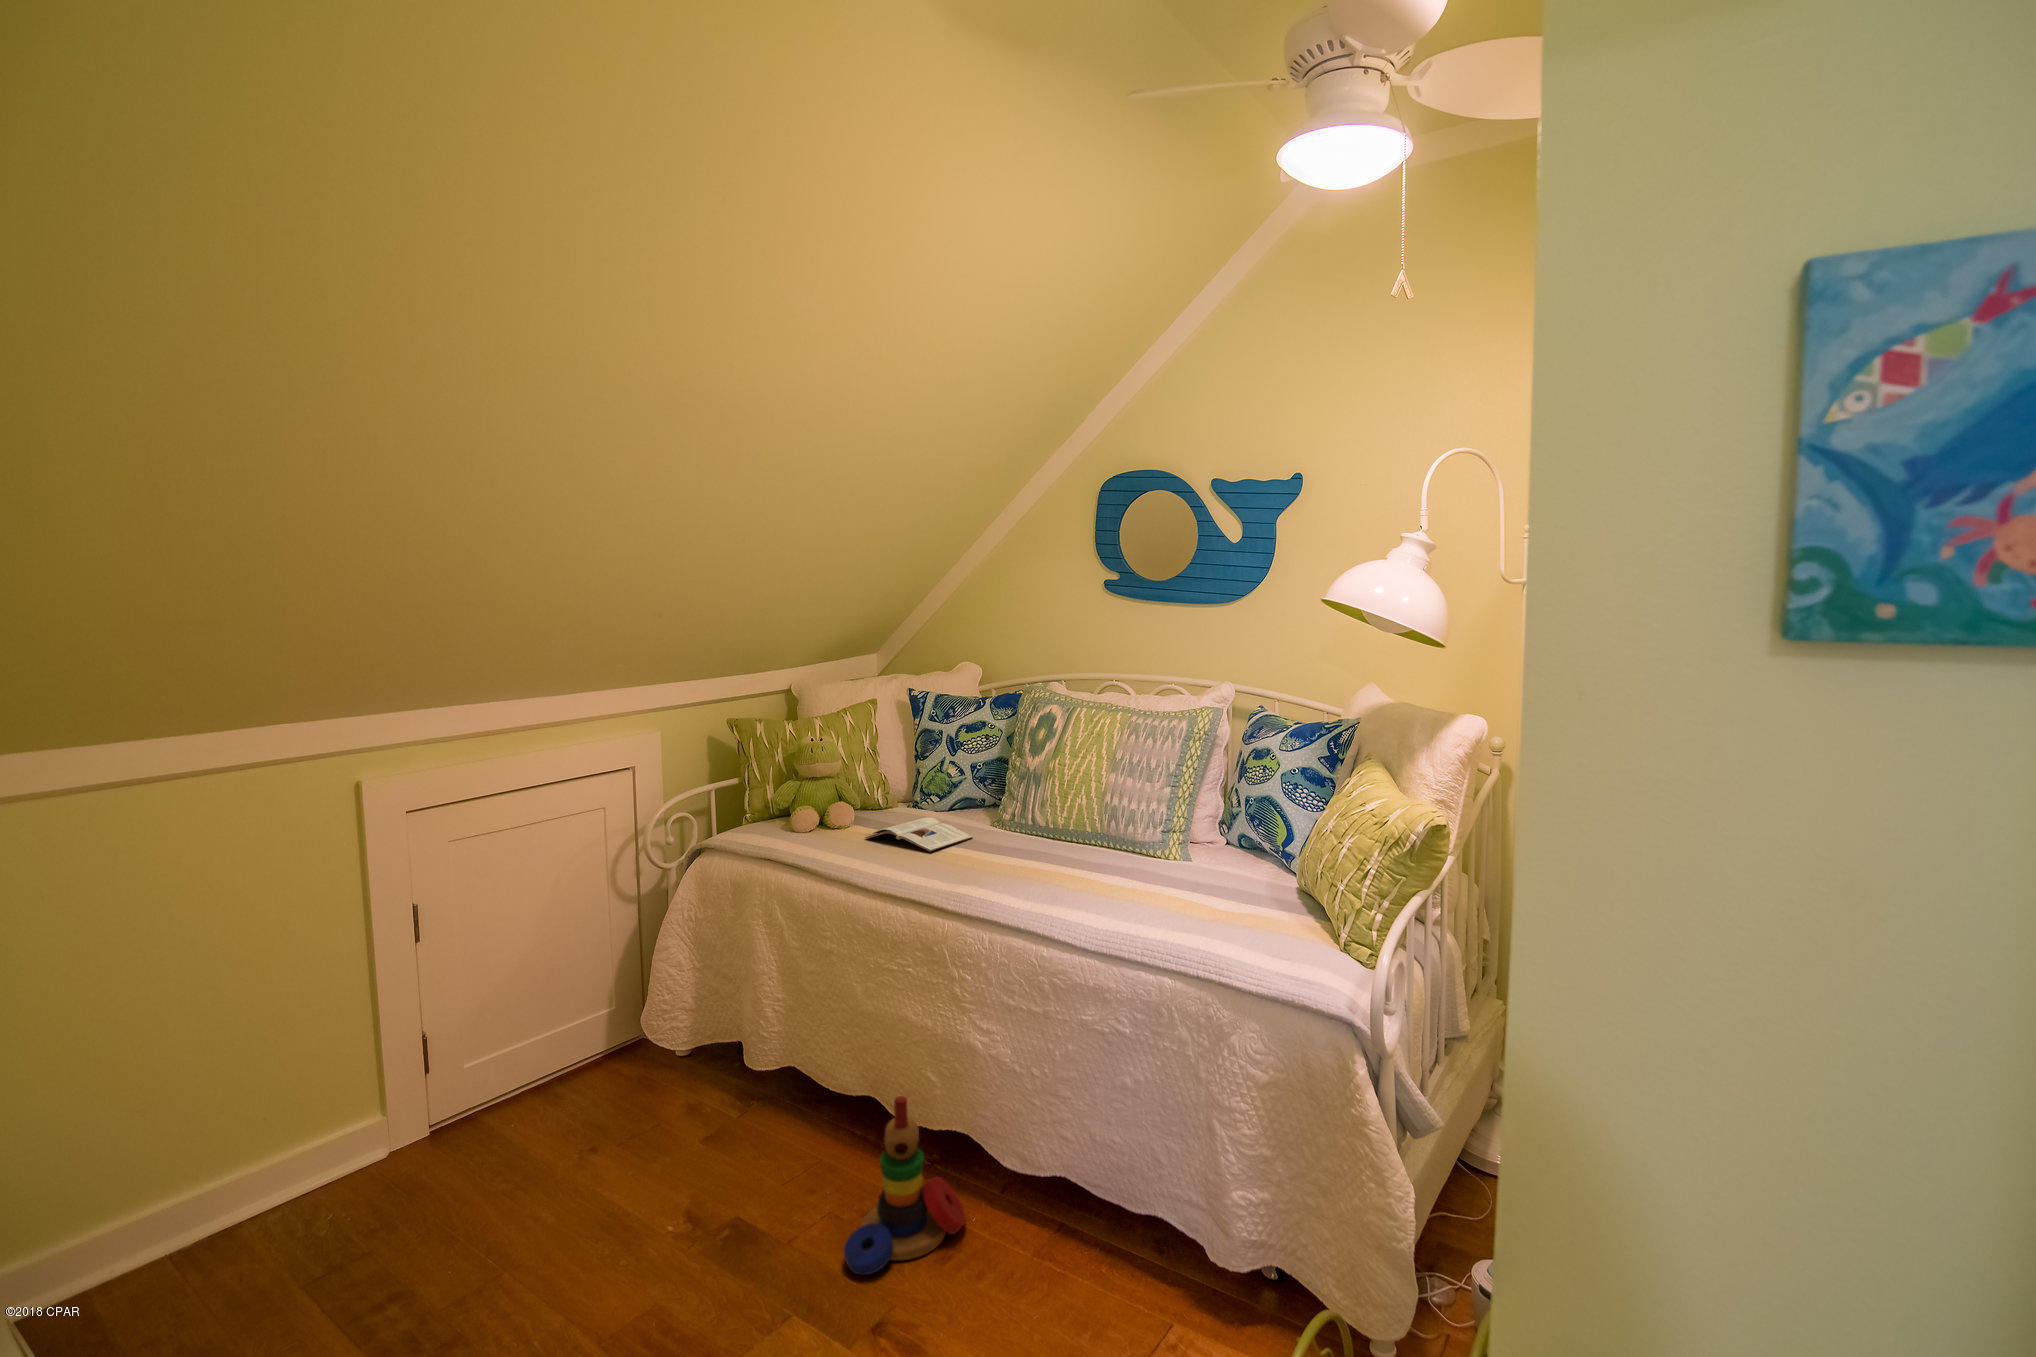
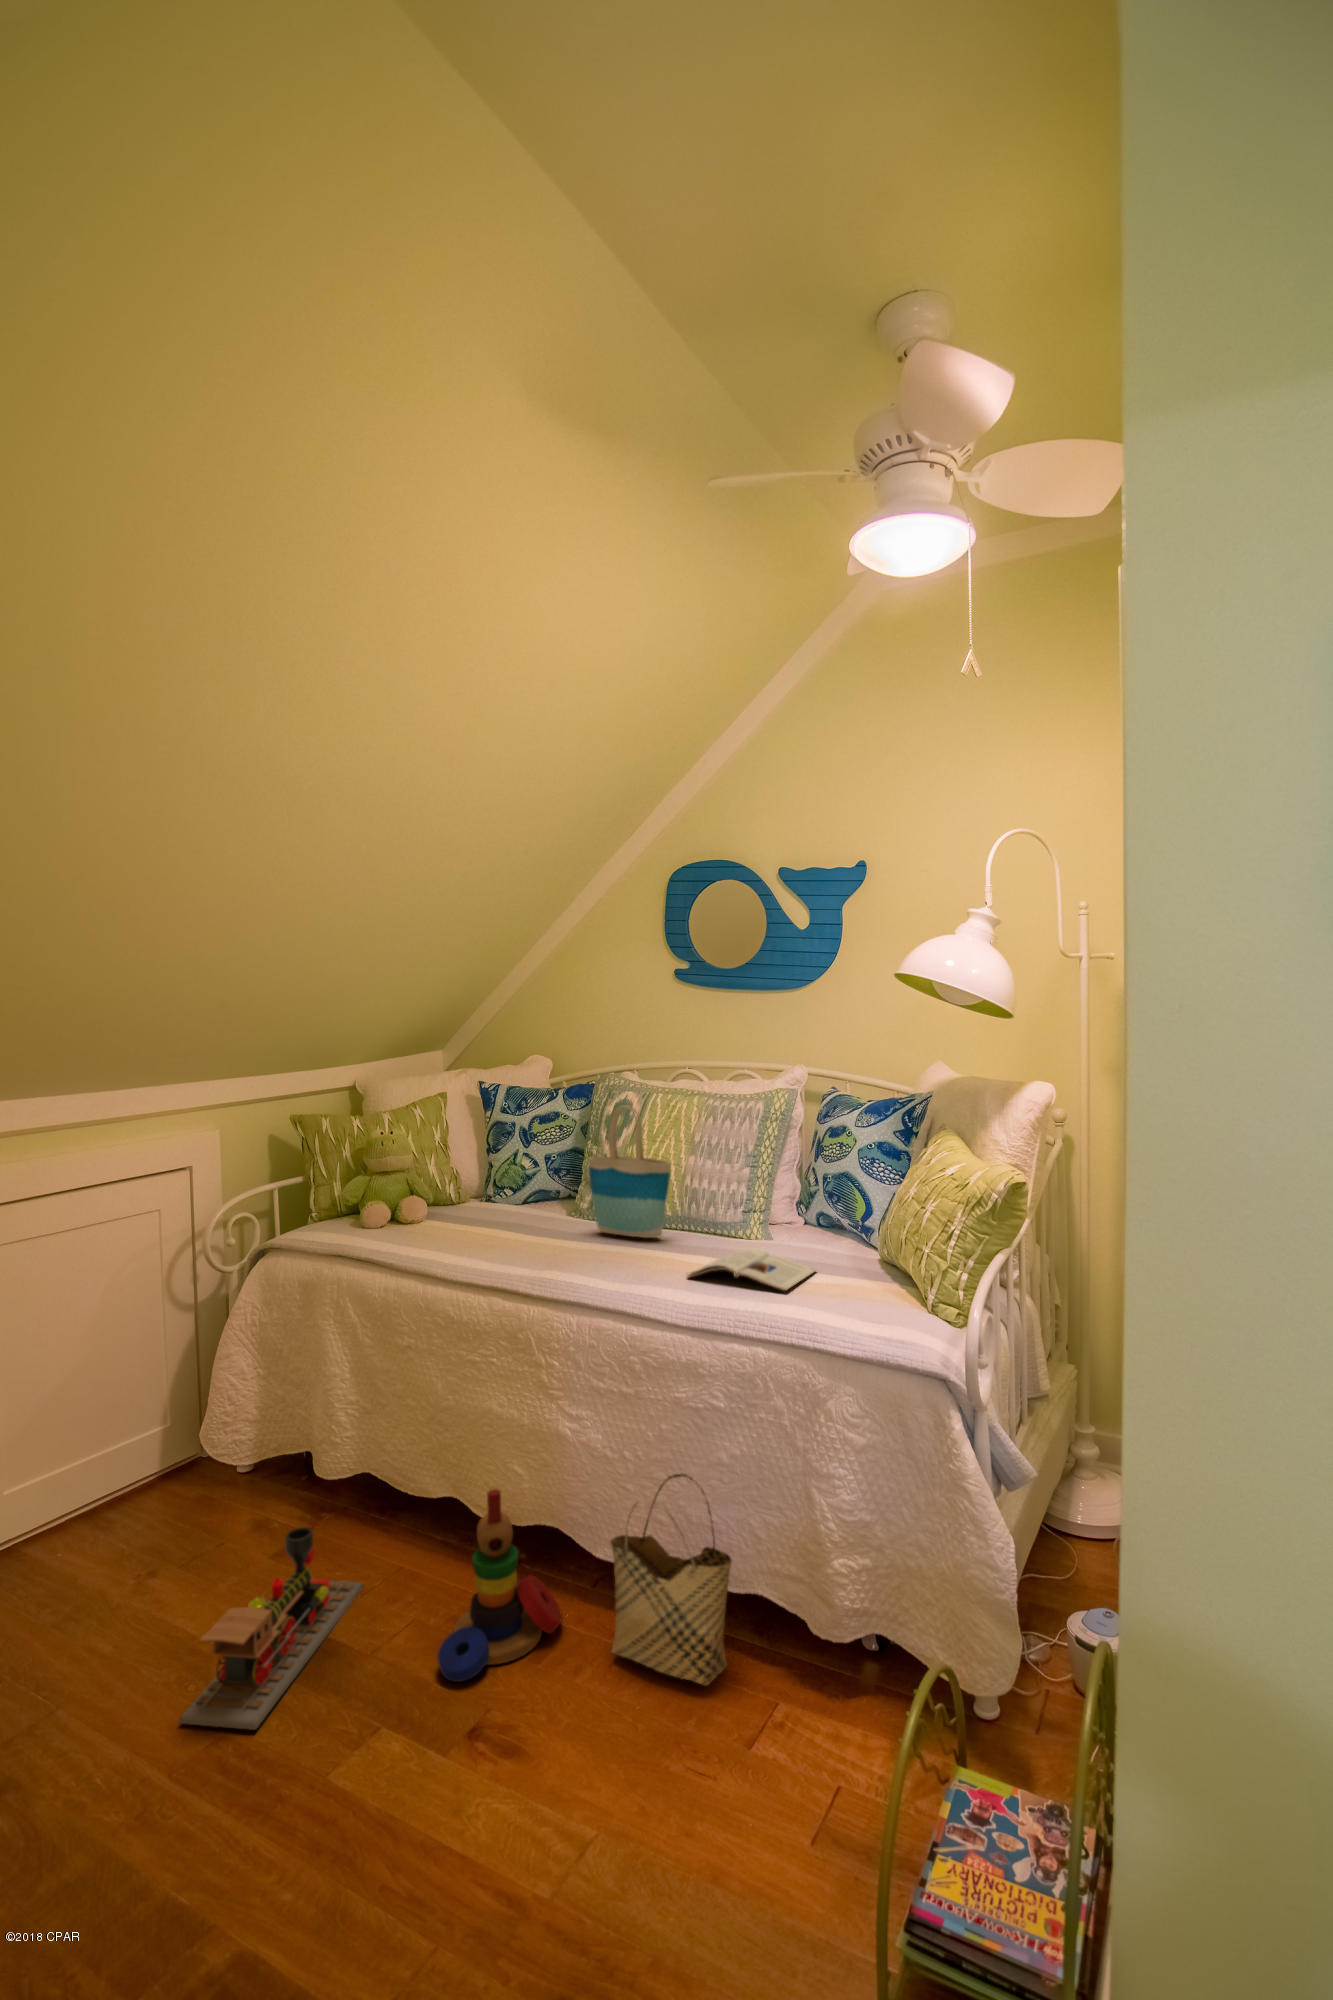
tote bag: none [1007,722,1089,855] -> present [588,1105,671,1238]
magazine: present [865,818,973,851] -> present [687,1248,816,1291]
woven basket: none [1010,1094,1129,1301] -> present [611,1474,732,1685]
toy train: none [605,1117,784,1306] -> present [179,1527,364,1730]

